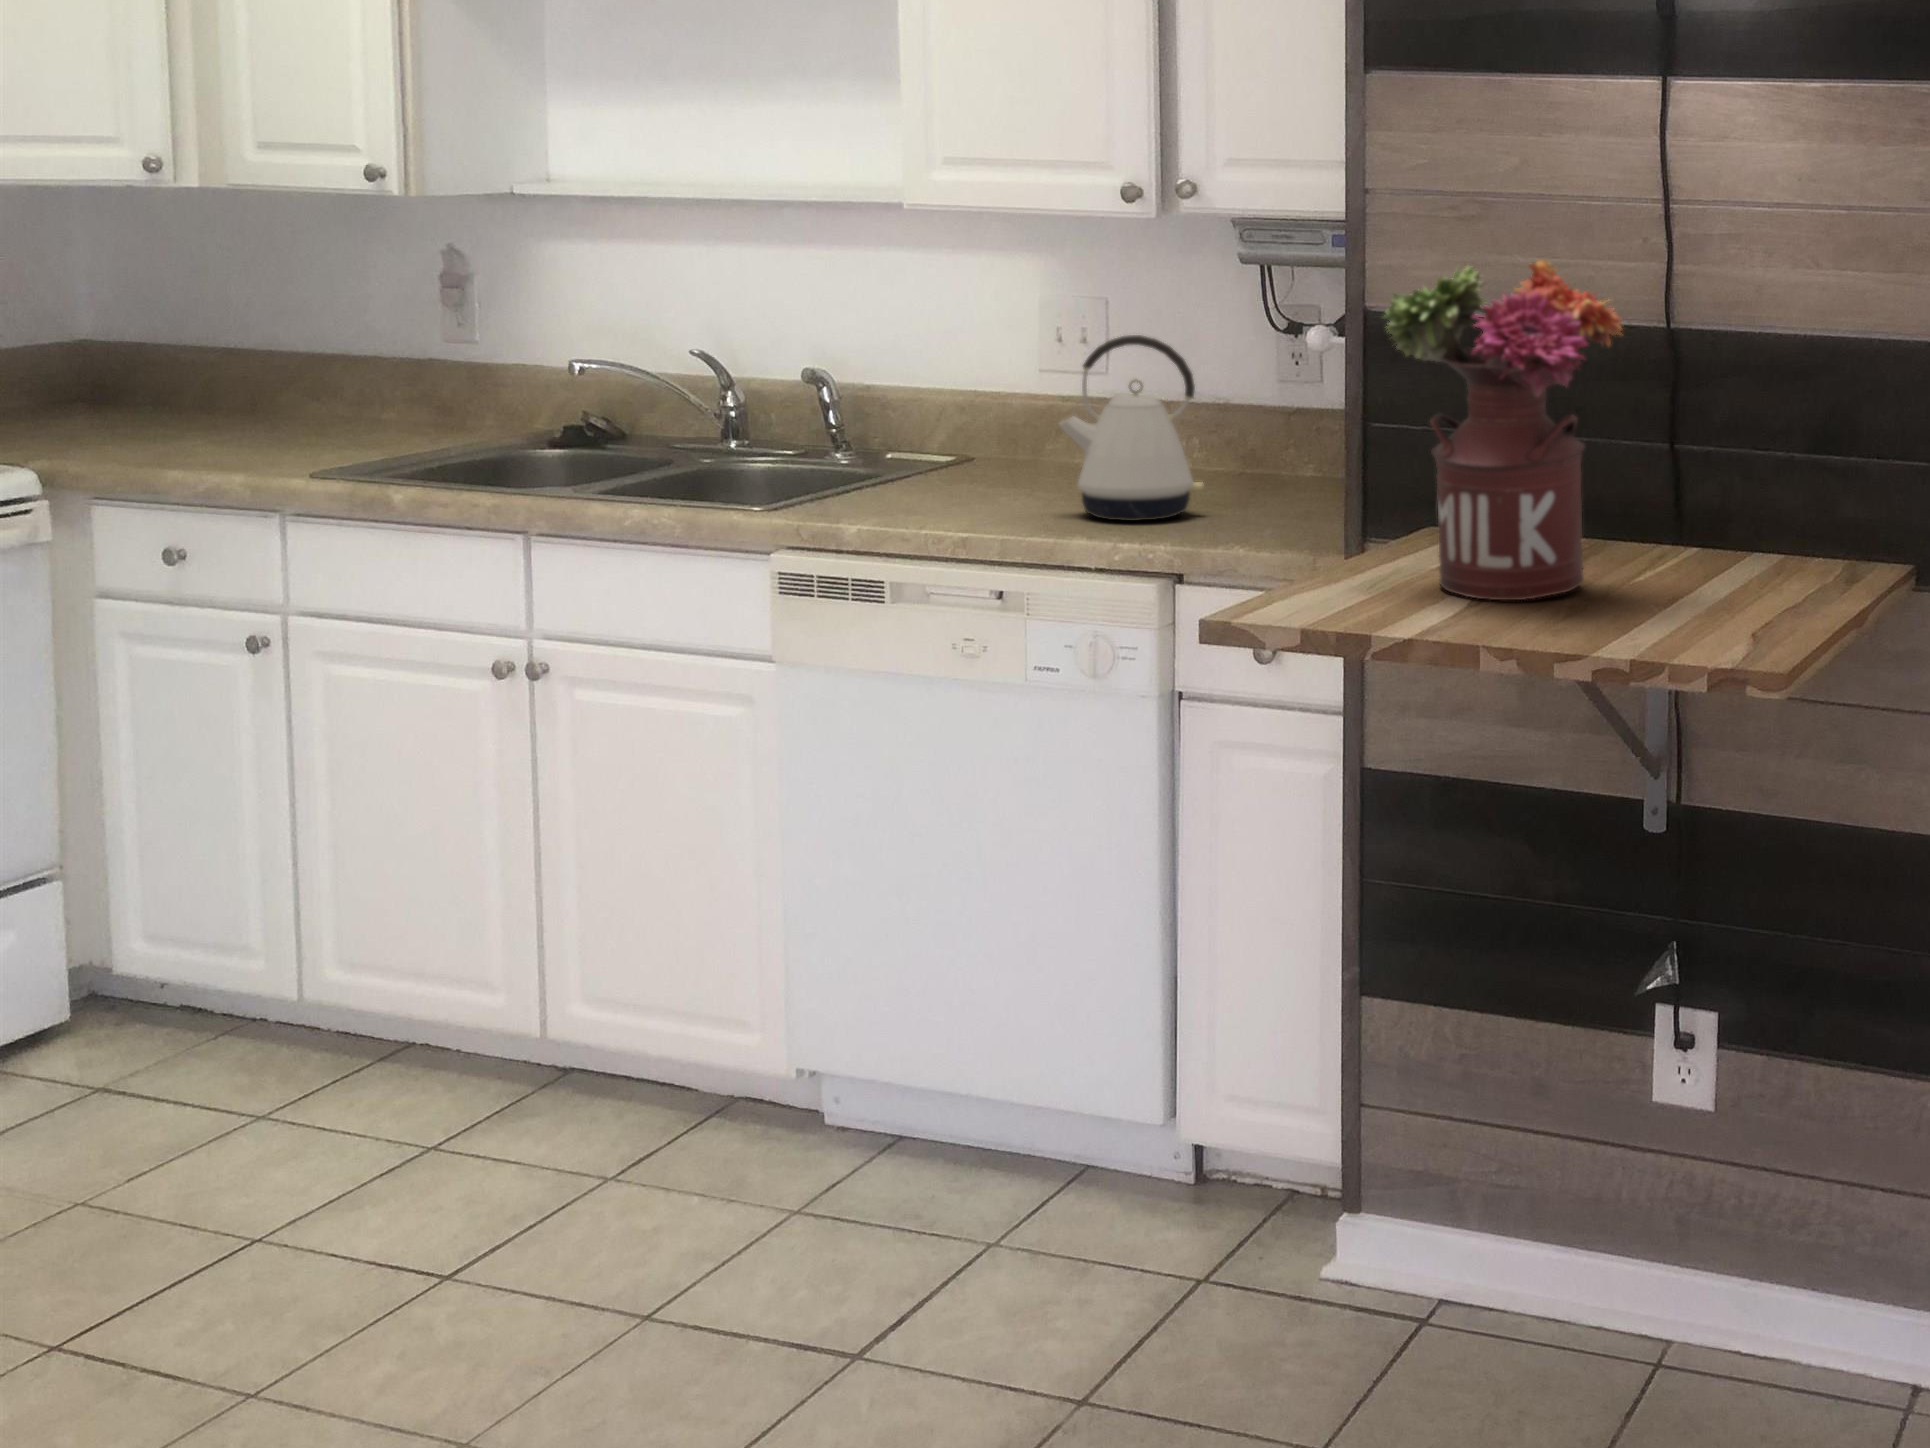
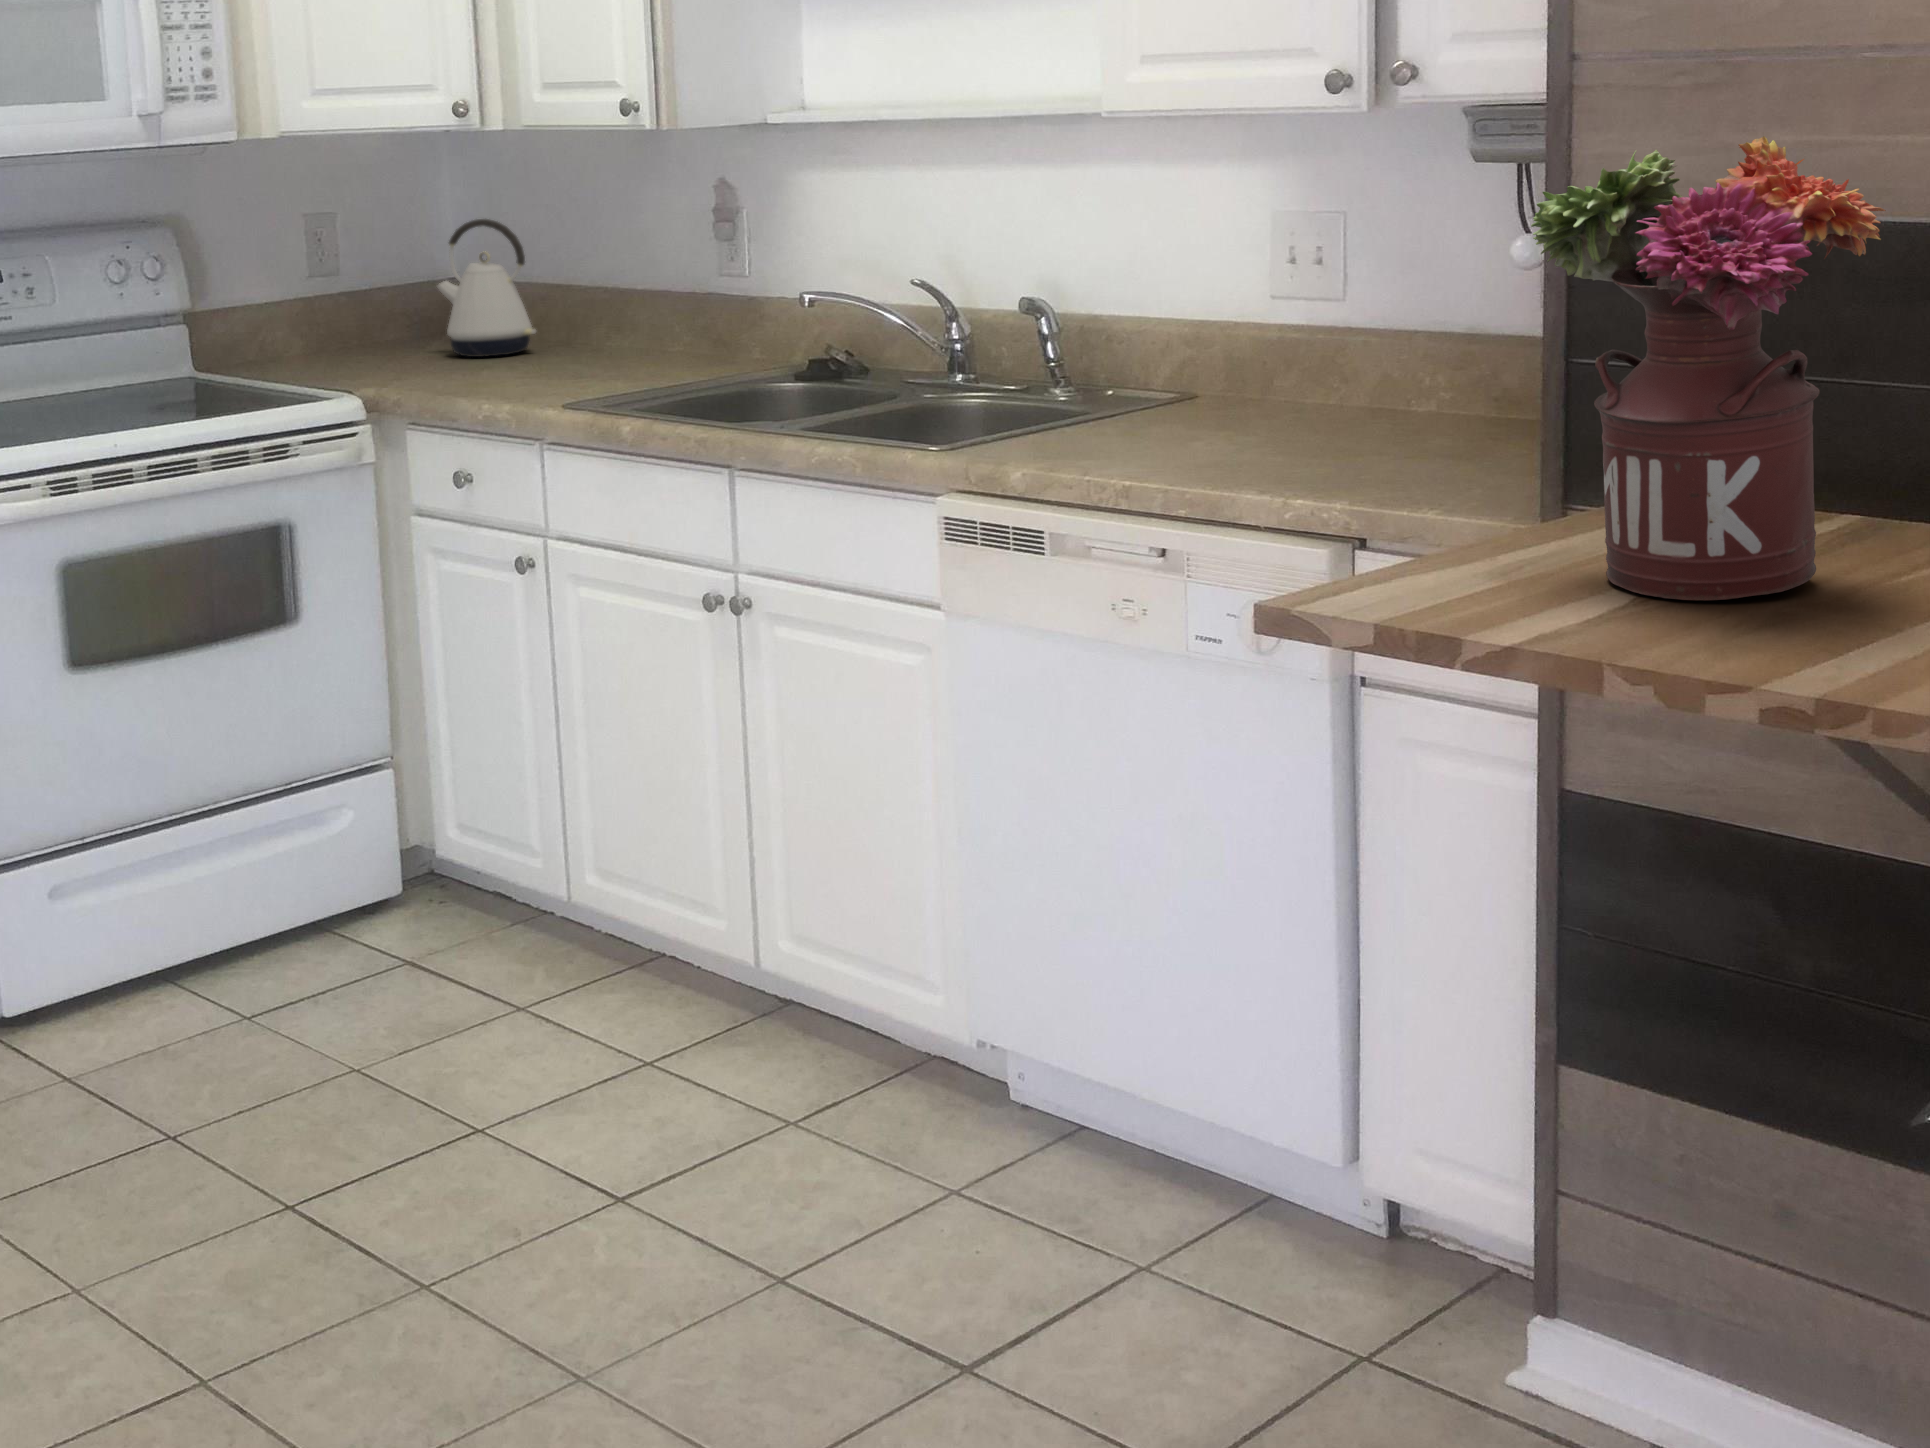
kettle: present [1060,335,1204,521] -> present [437,219,536,357]

